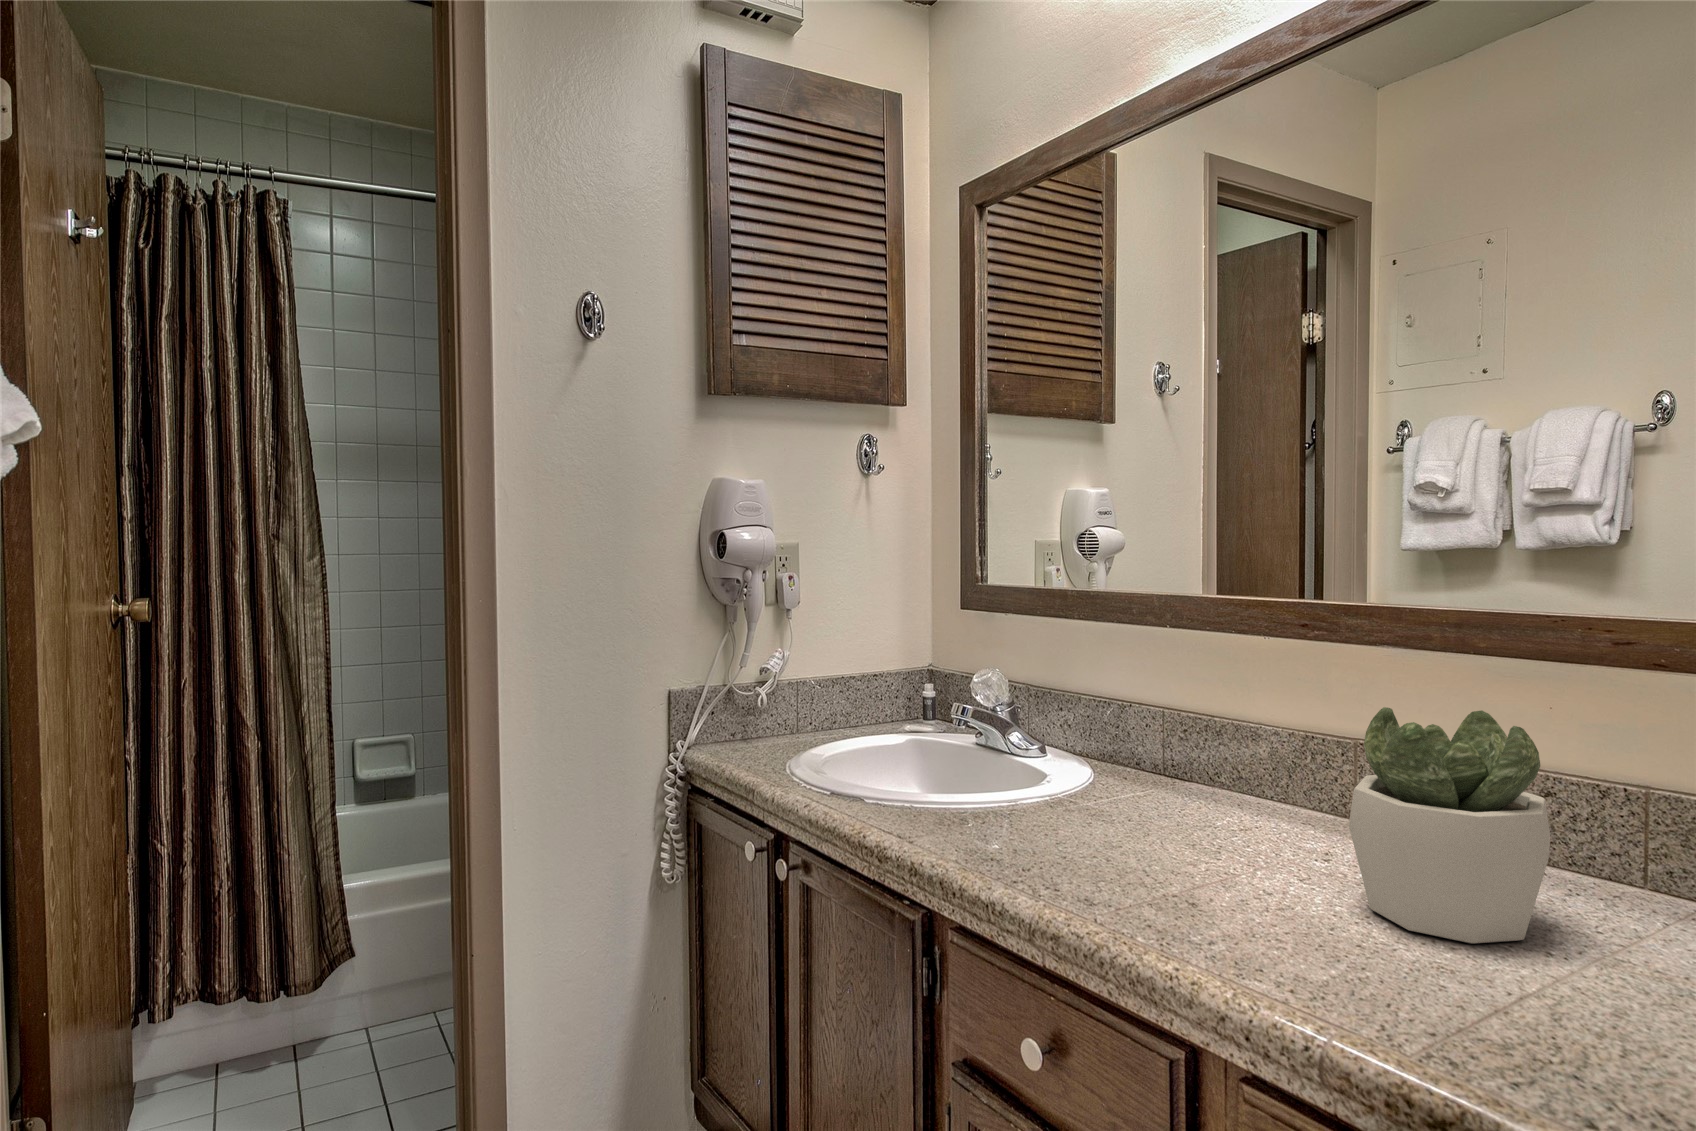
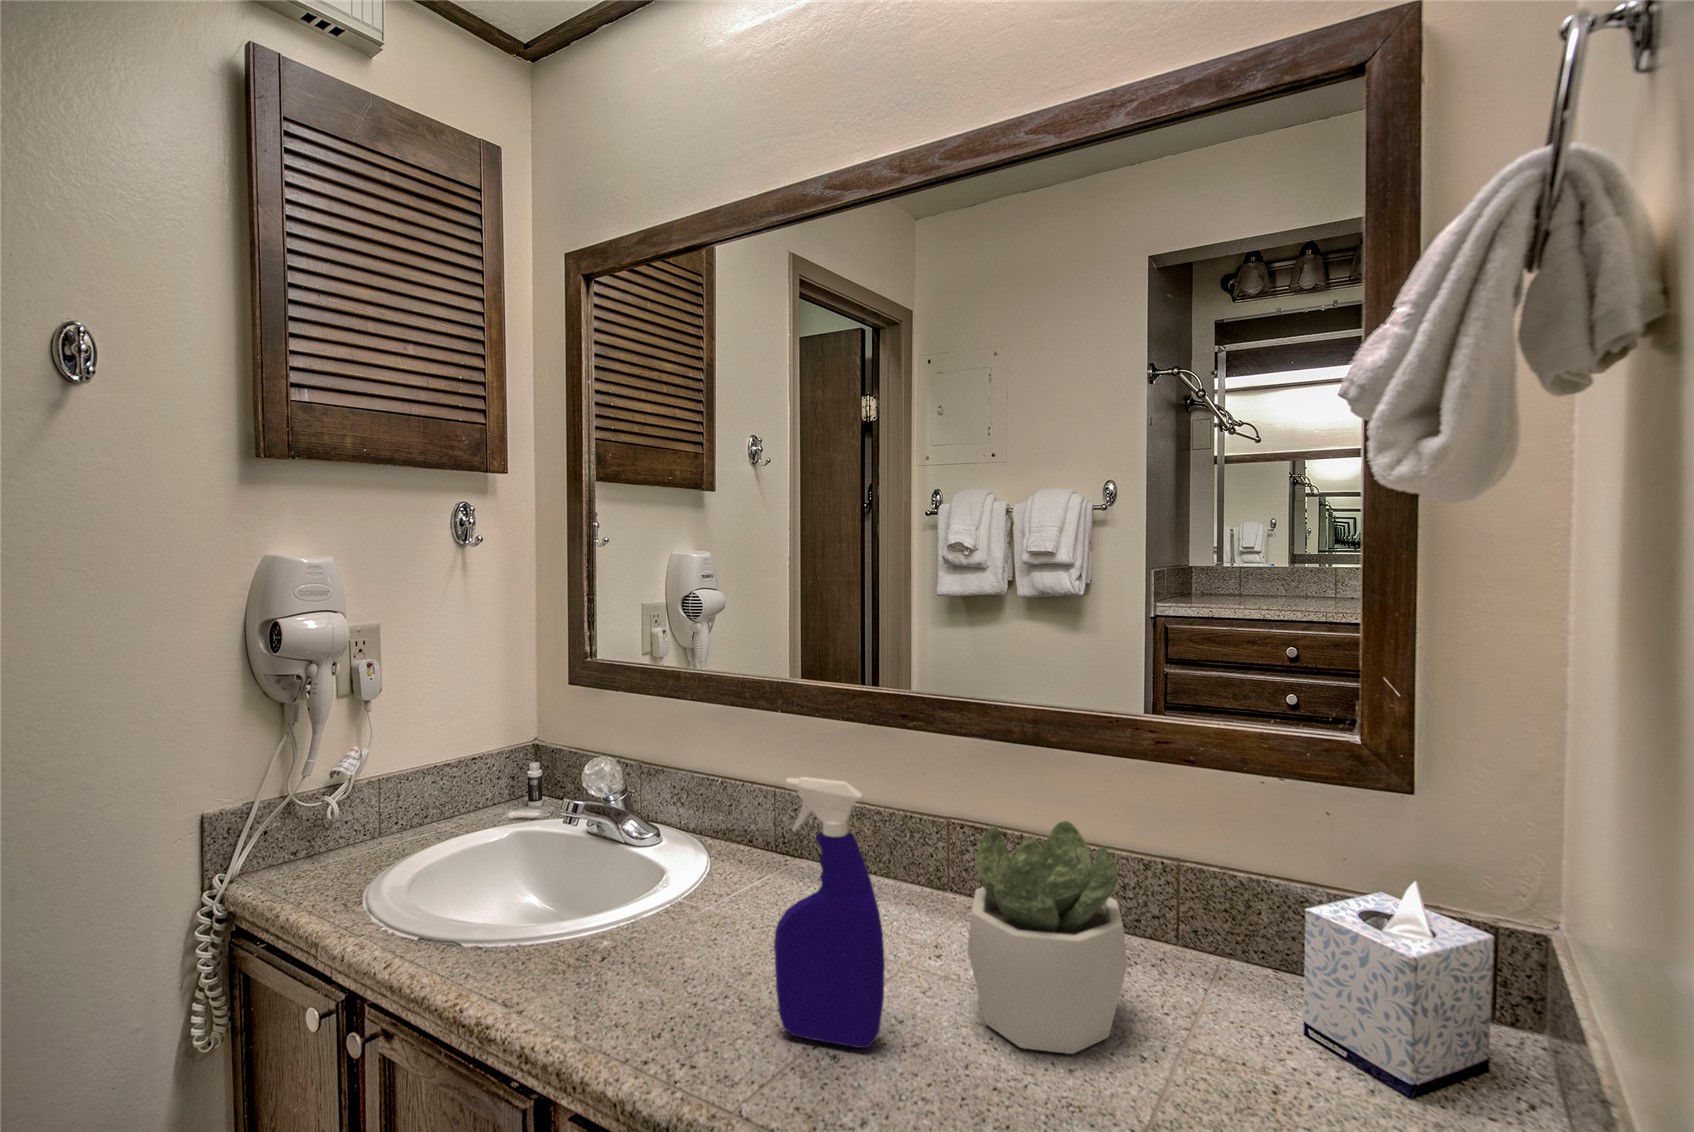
spray bottle: none [1139,637,1252,904] -> present [774,777,885,1048]

